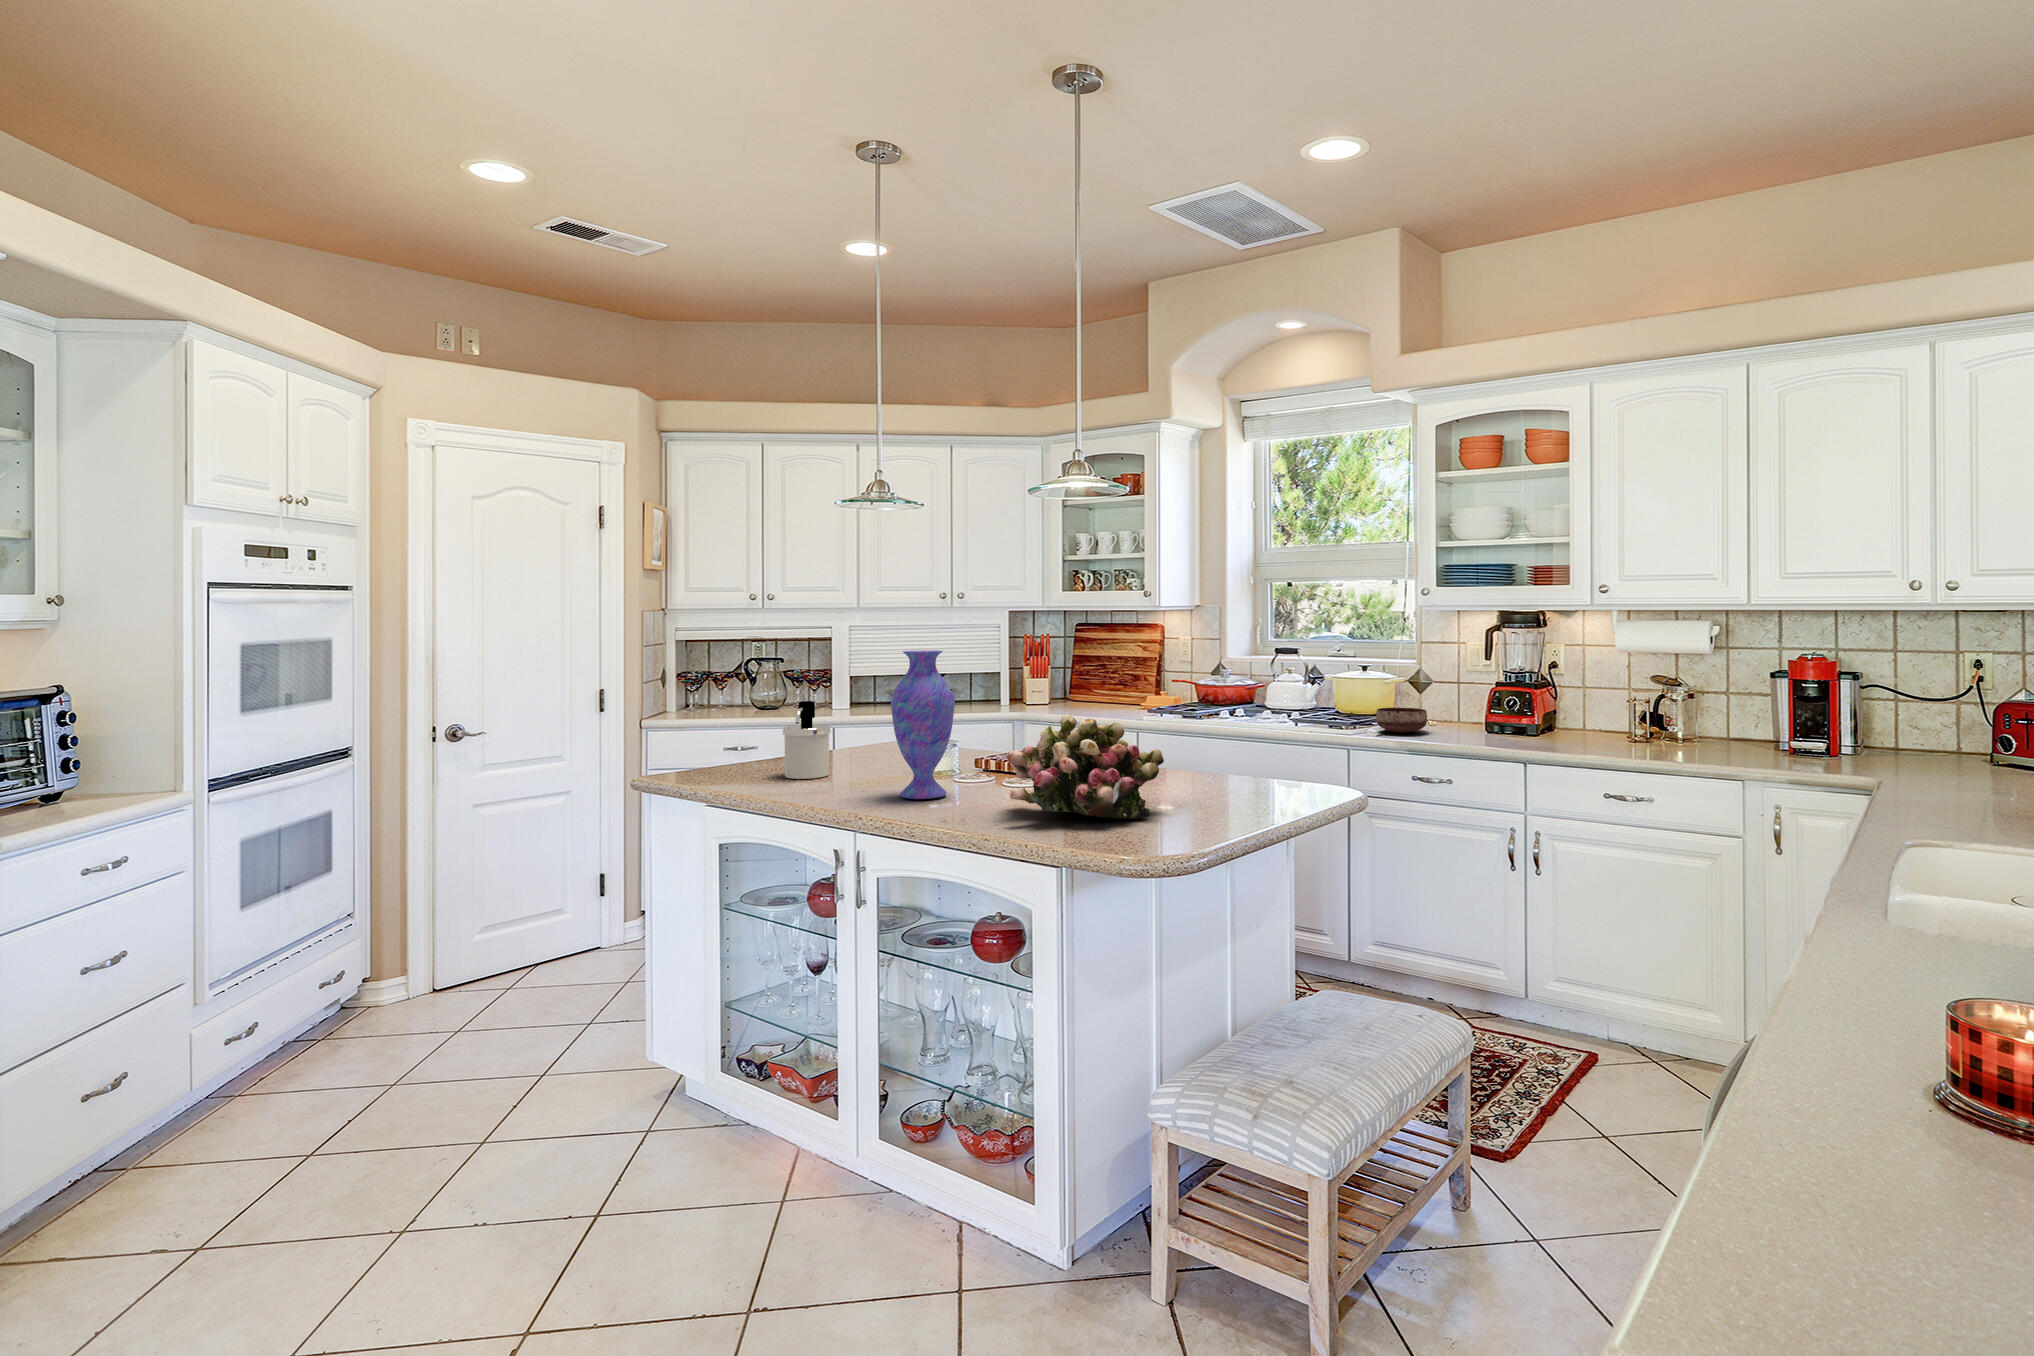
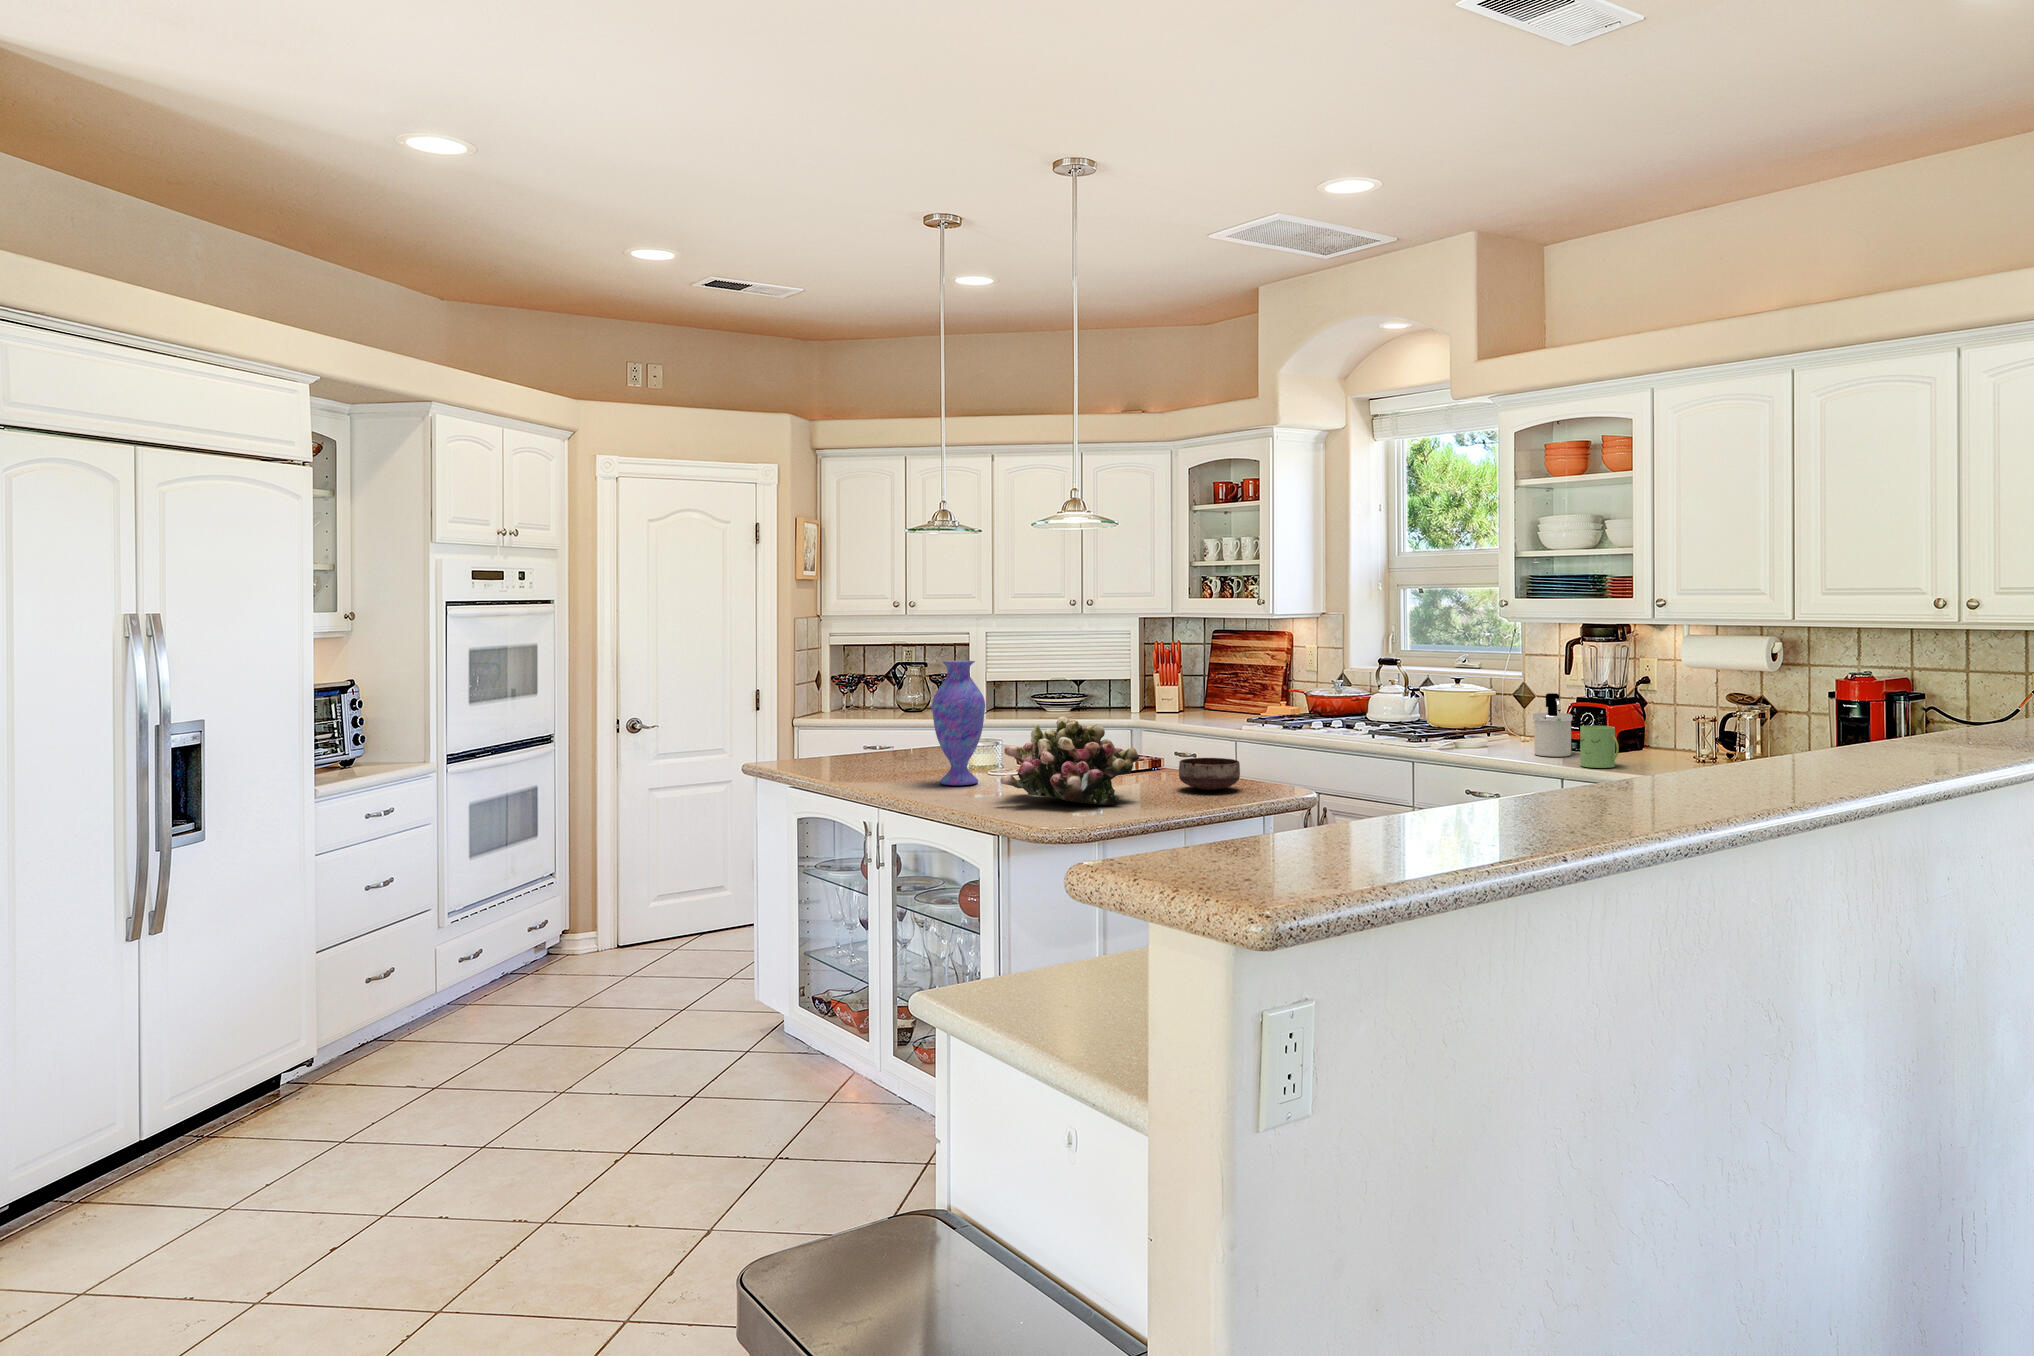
soap dispenser: present [783,701,830,779] -> present [1533,693,1572,757]
bowl: present [1376,708,1427,733] -> present [1179,758,1240,790]
mug: none [1531,710,1573,752] -> present [1579,726,1619,768]

